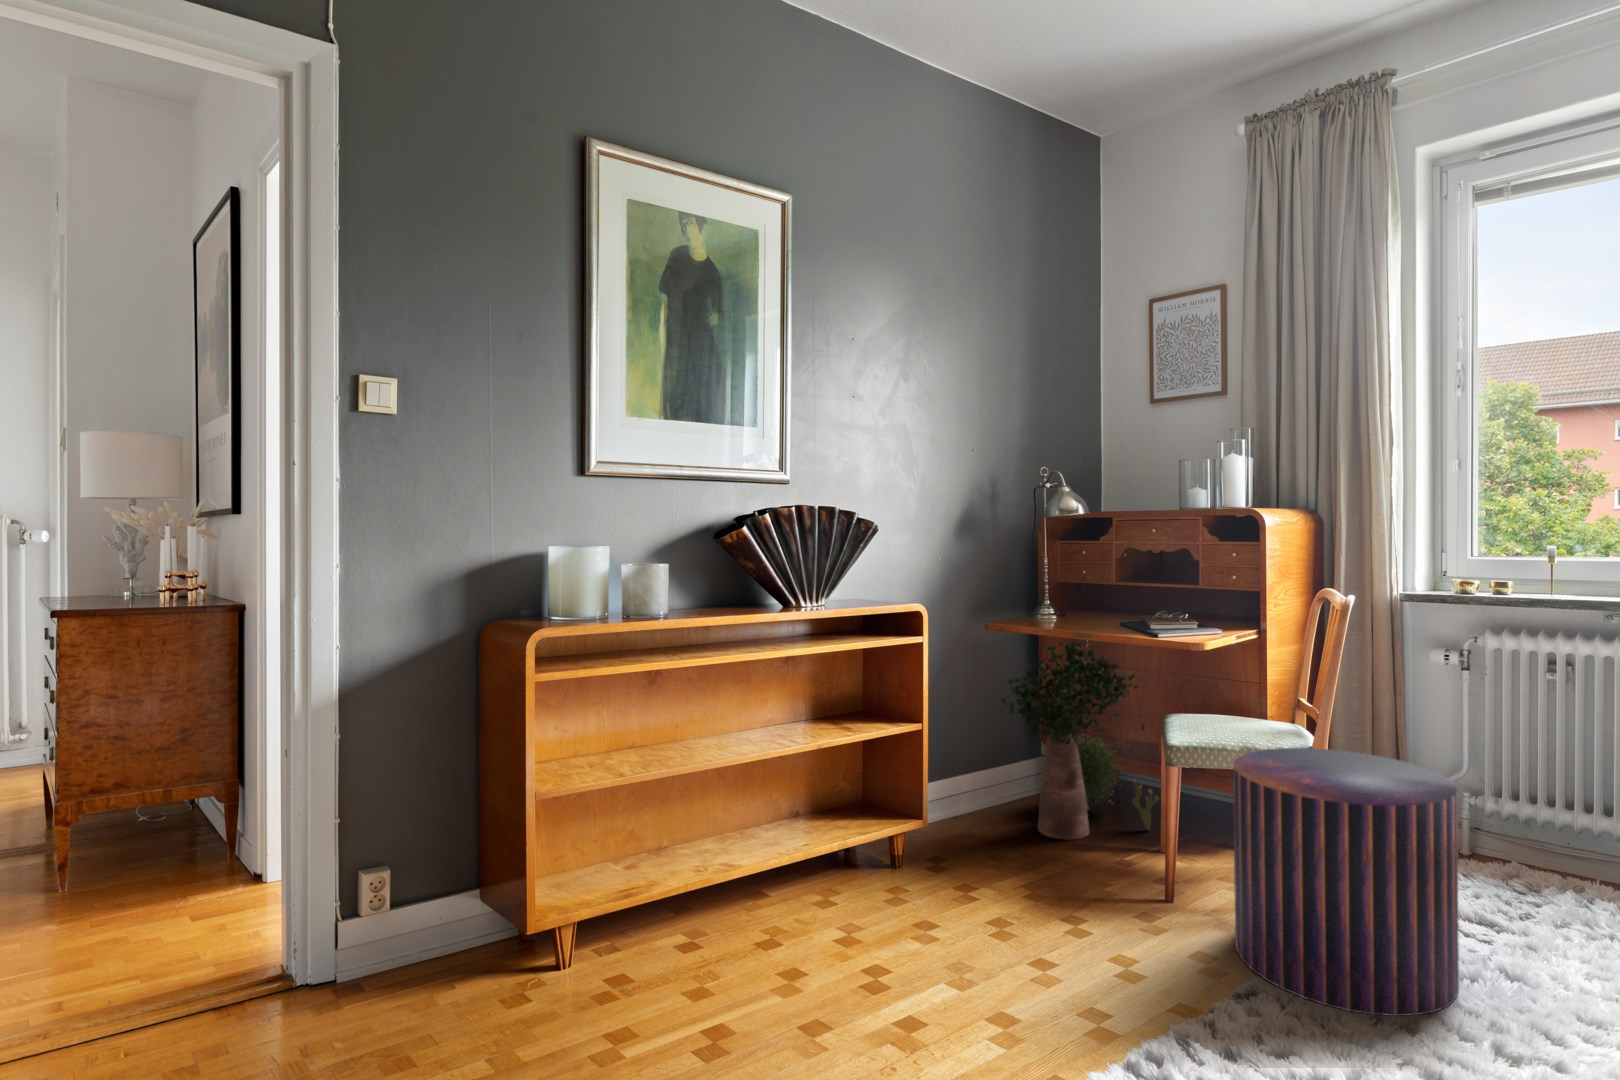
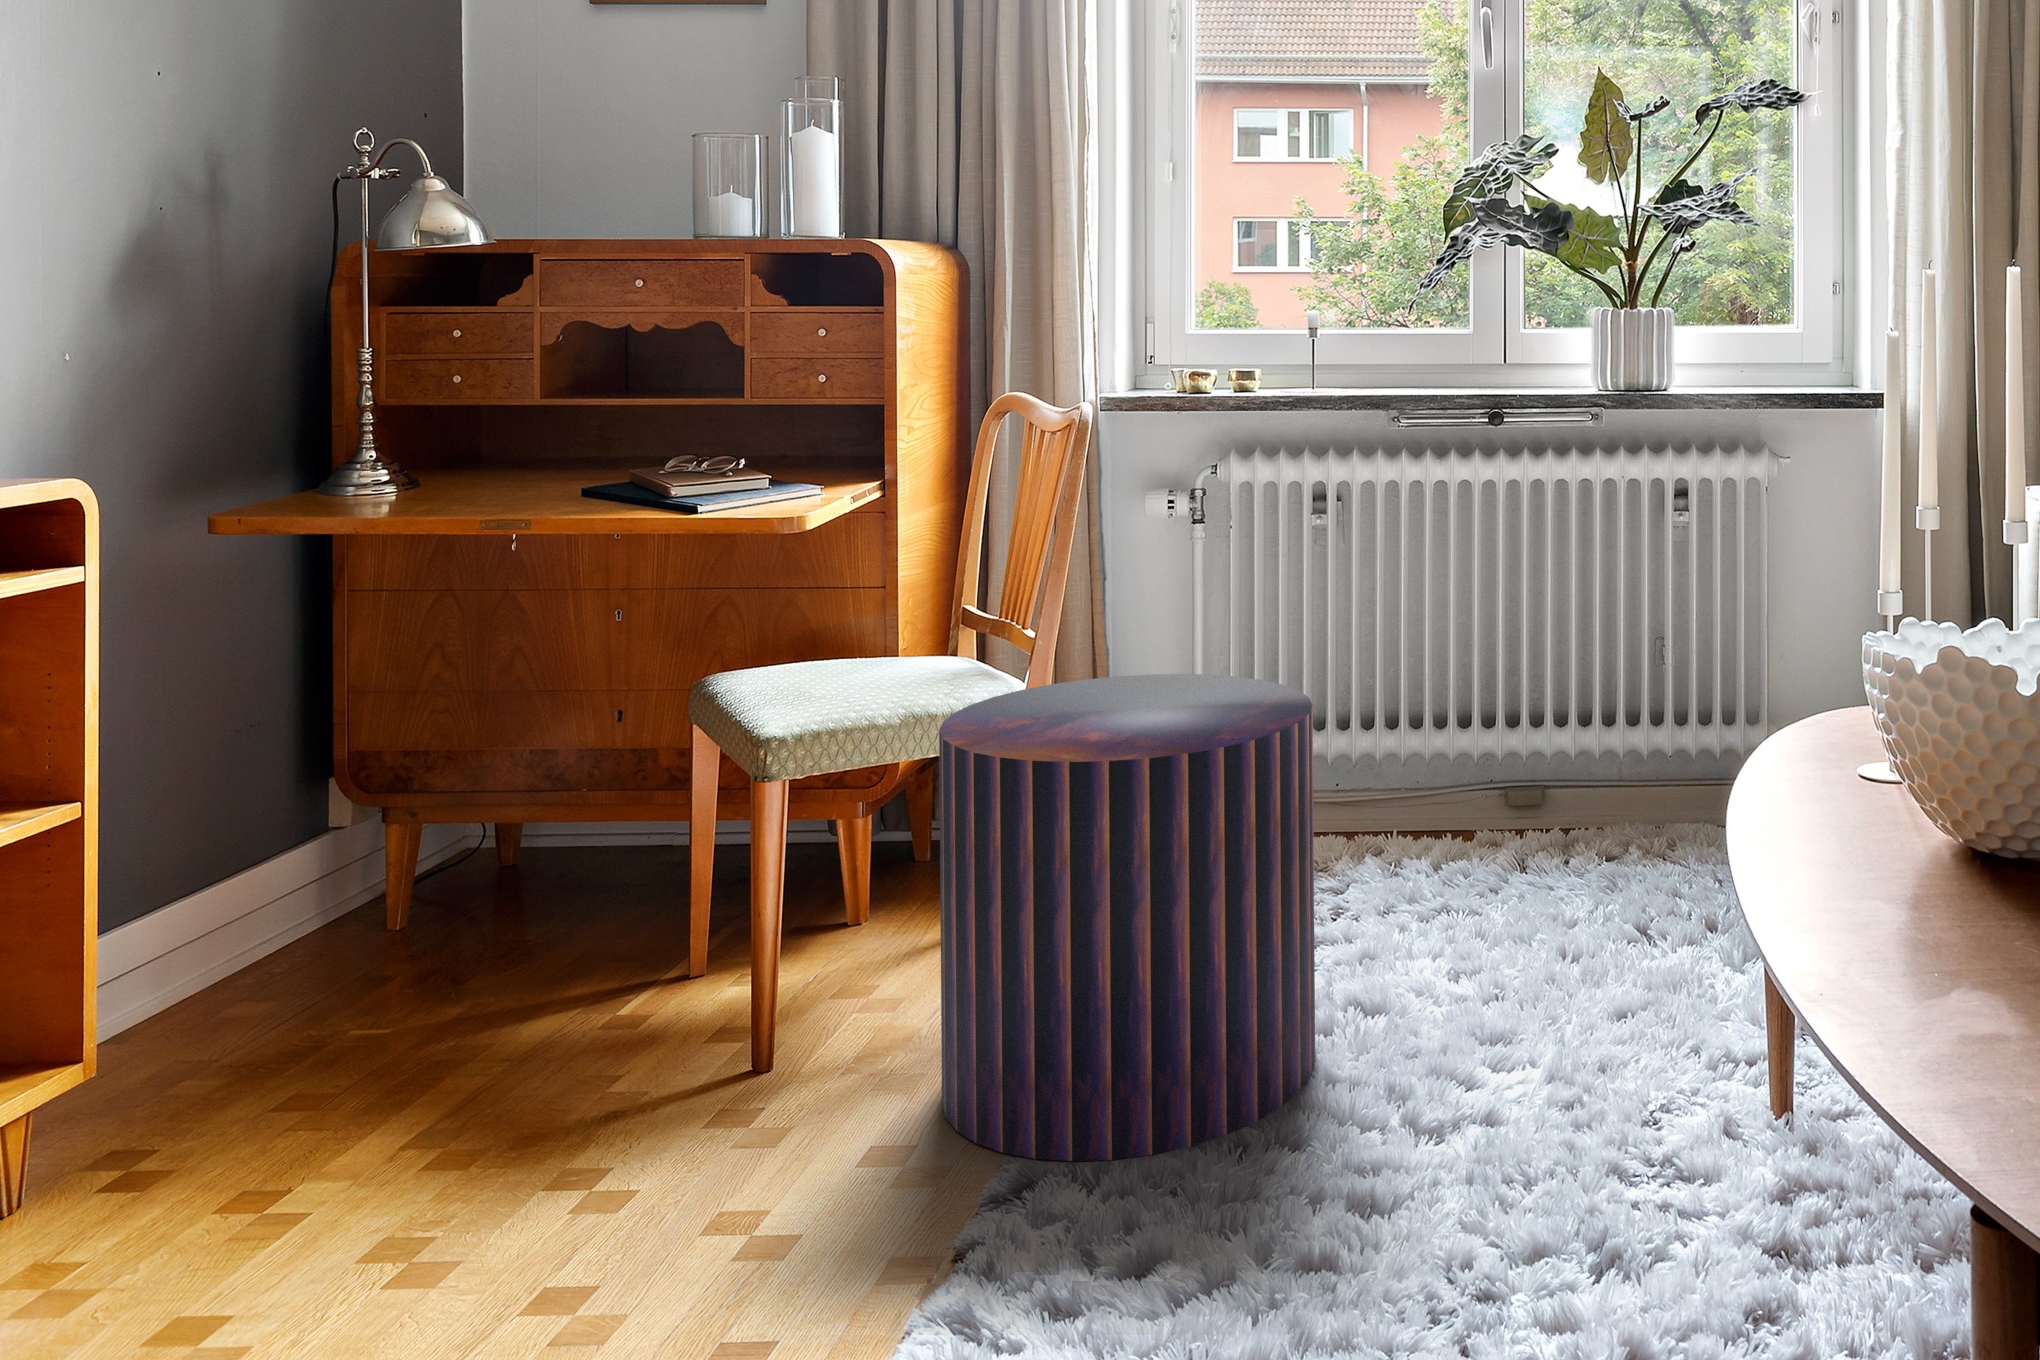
potted plant: present [1002,640,1158,840] -> none [236,542,669,1063]

